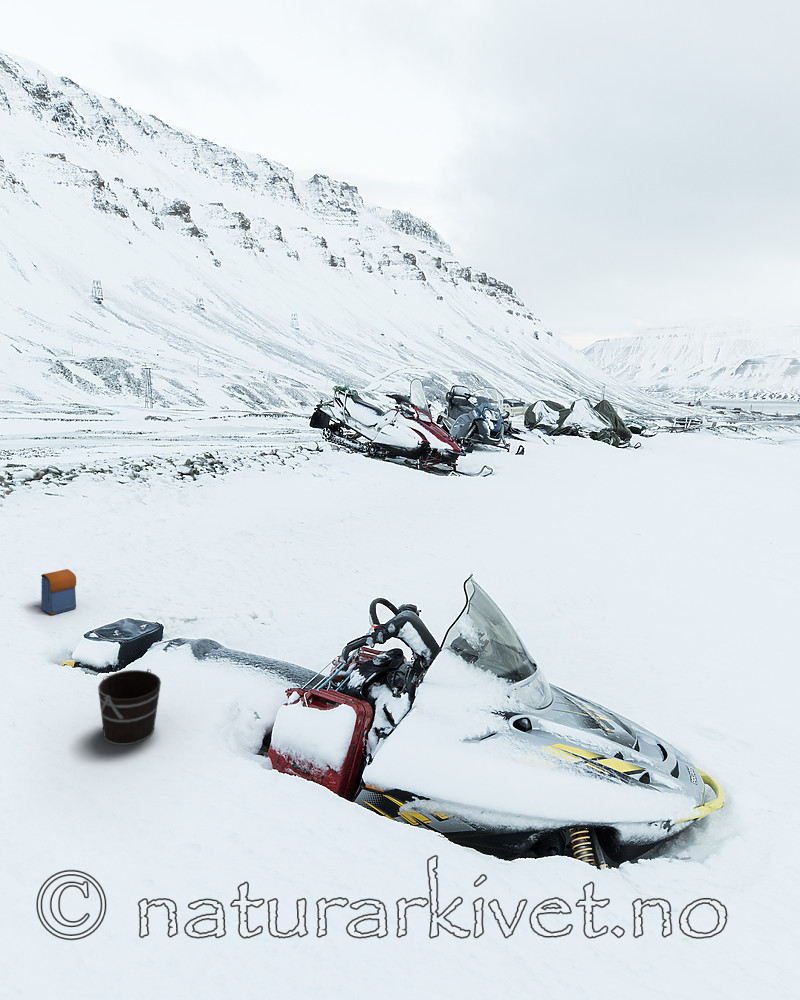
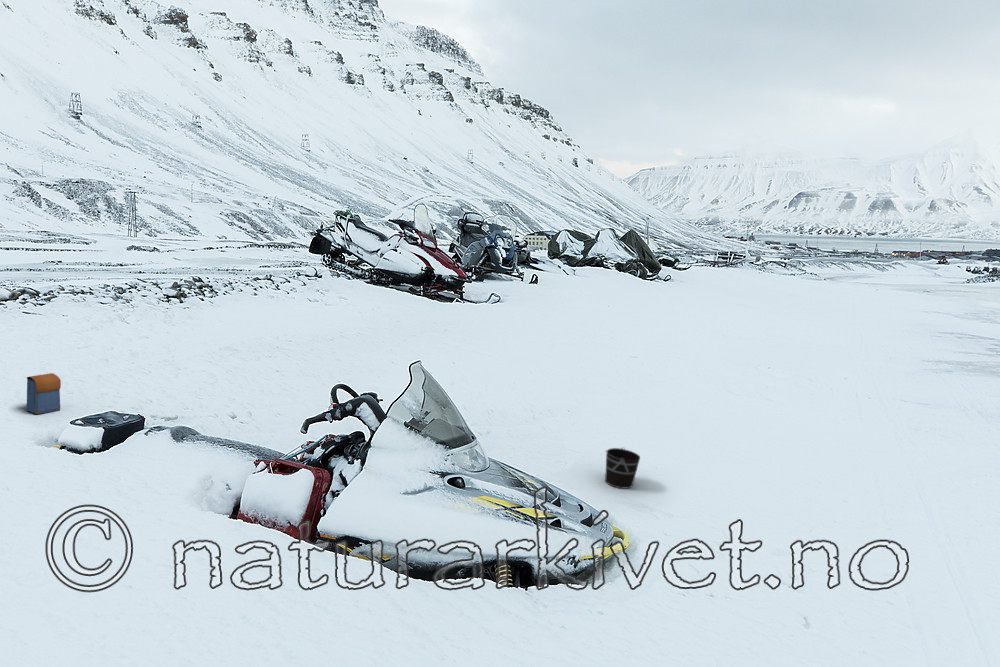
bucket: present [98,669,161,745] -> present [605,448,640,489]

